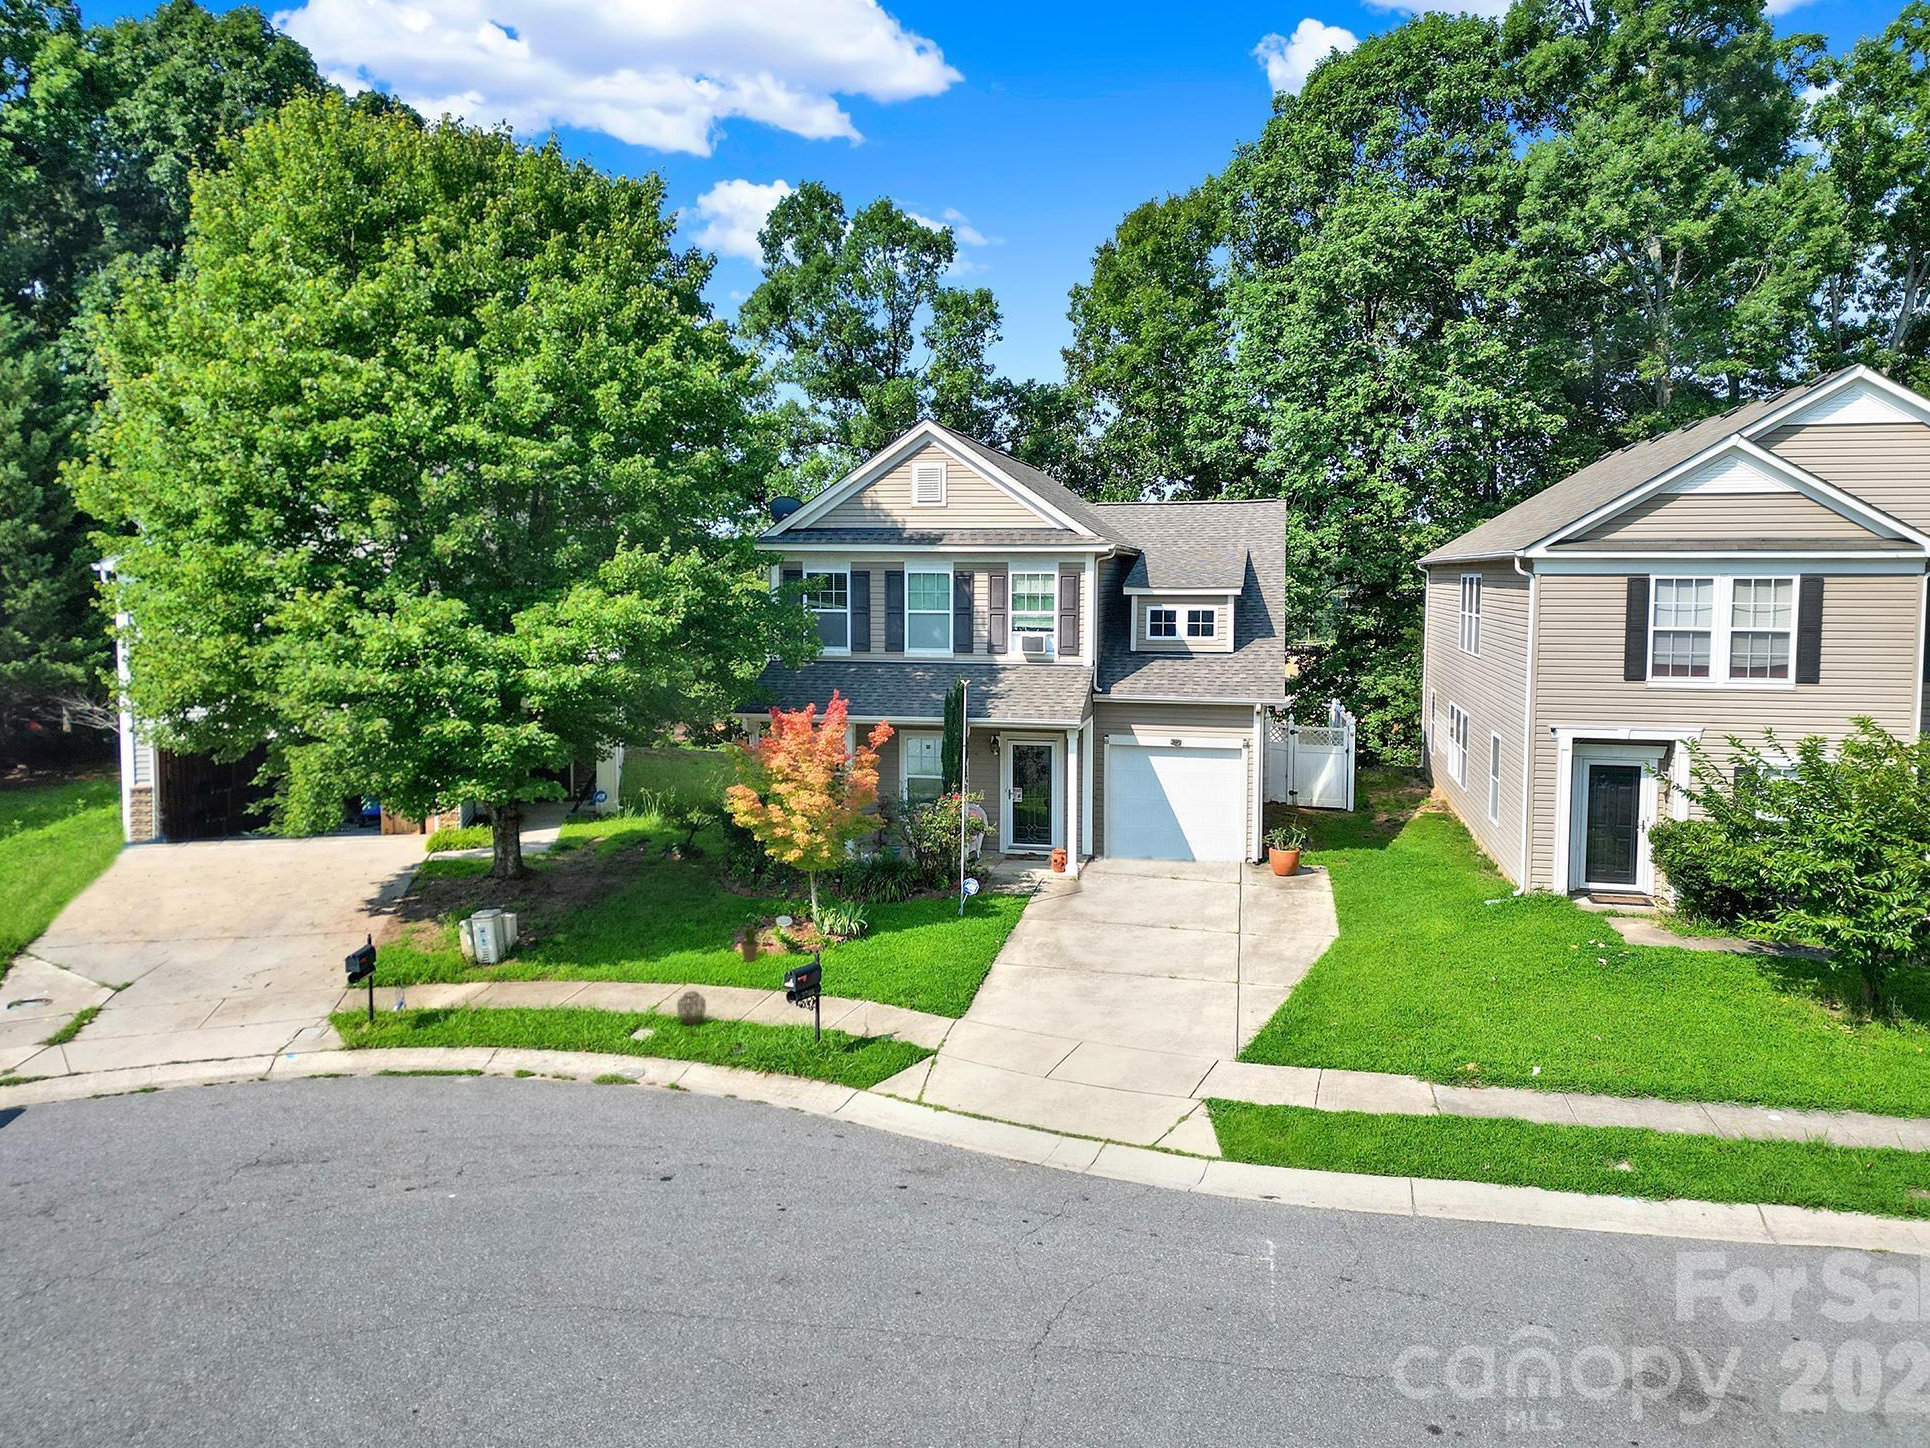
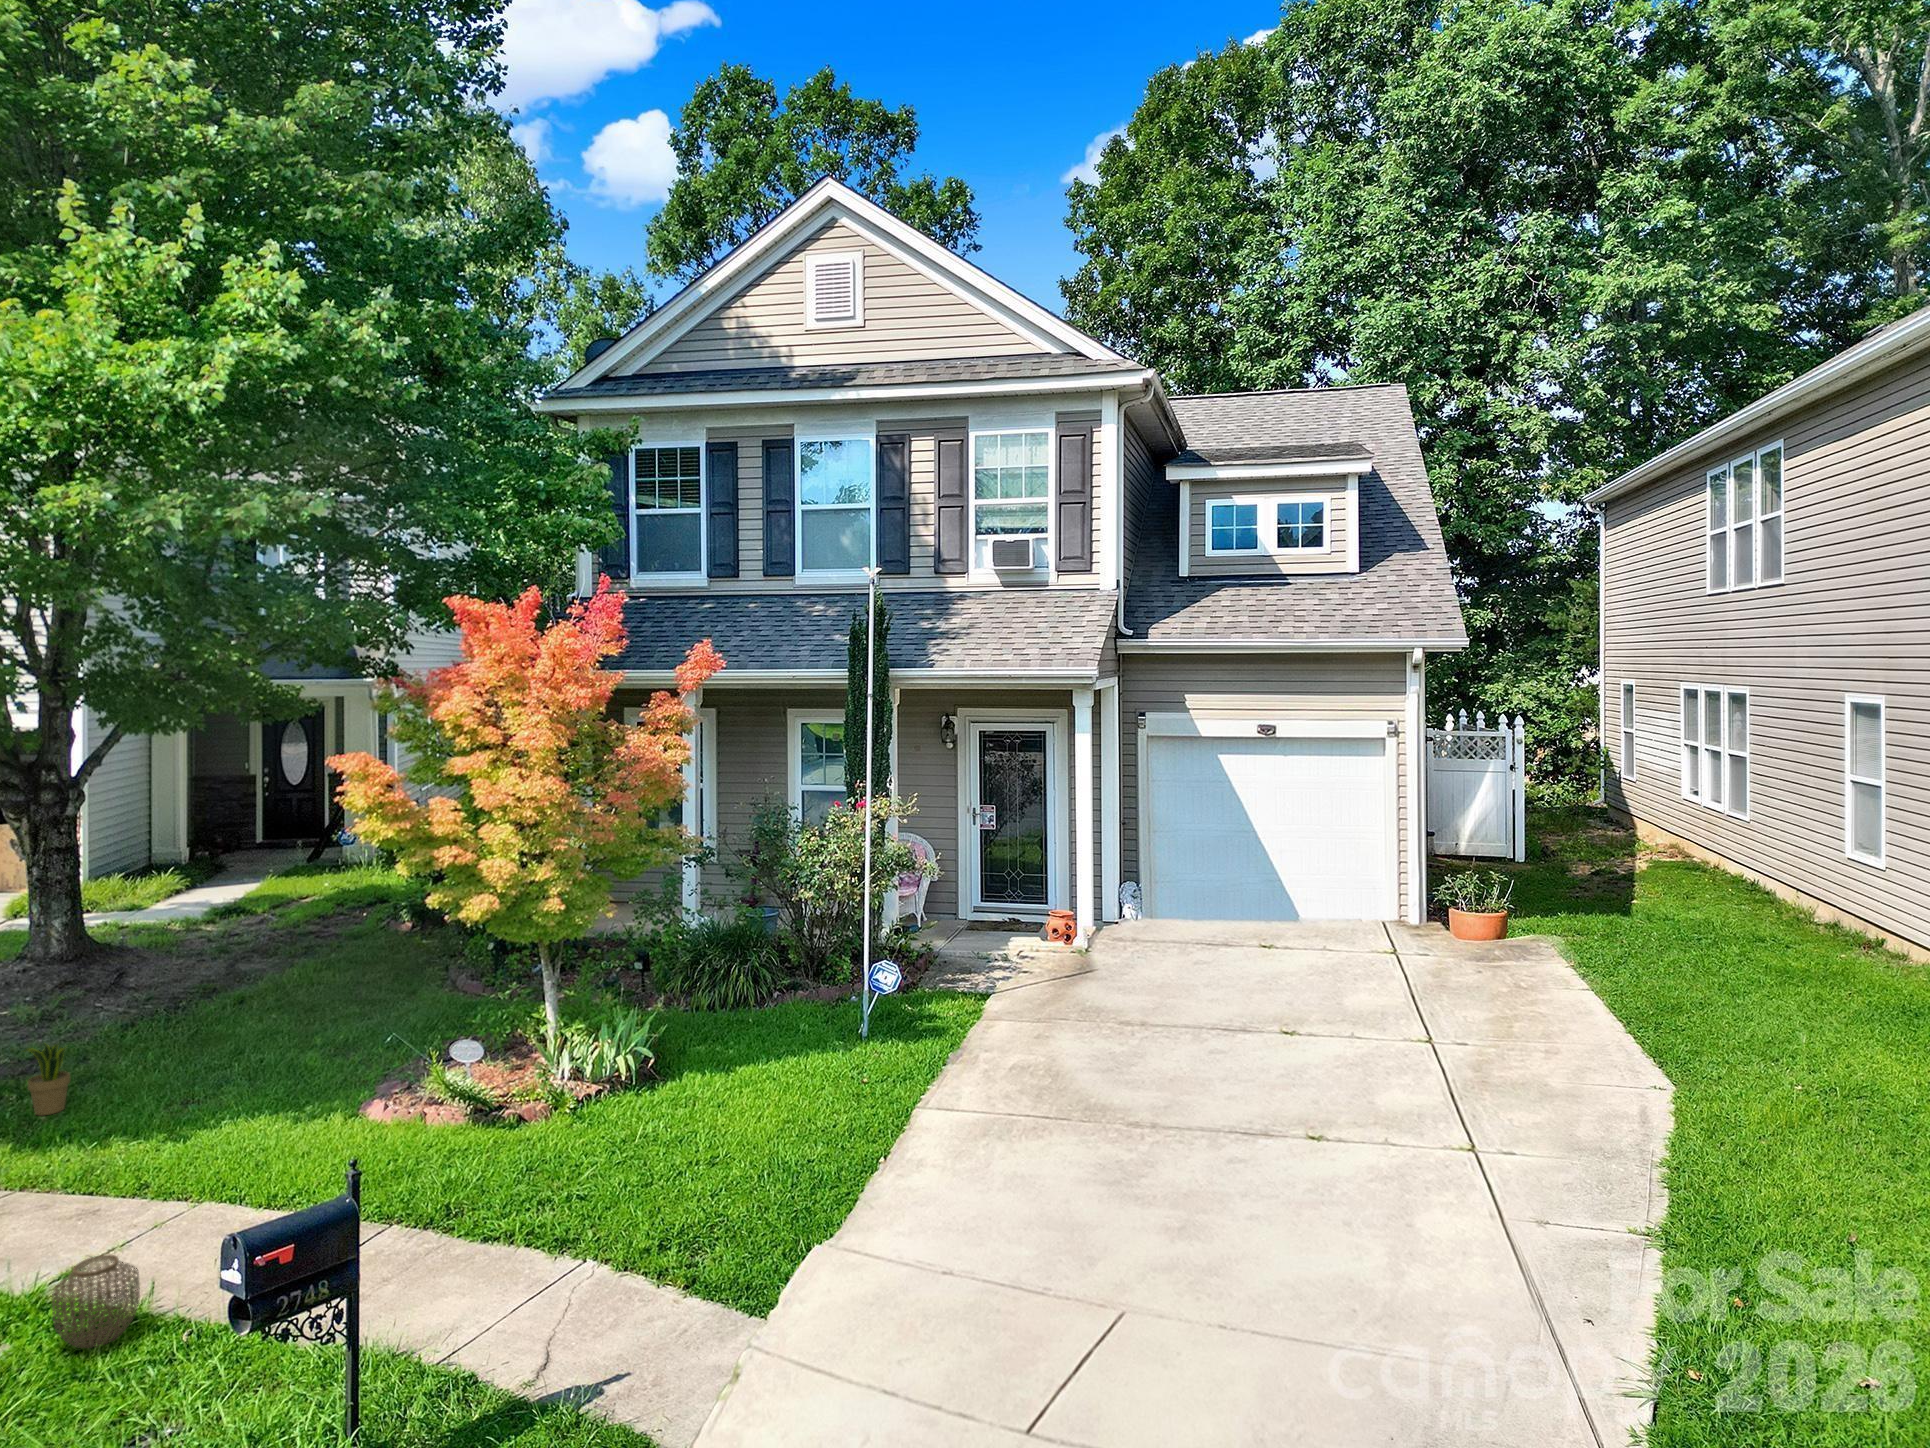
potted plant: present [741,928,758,961] -> present [24,1043,70,1116]

